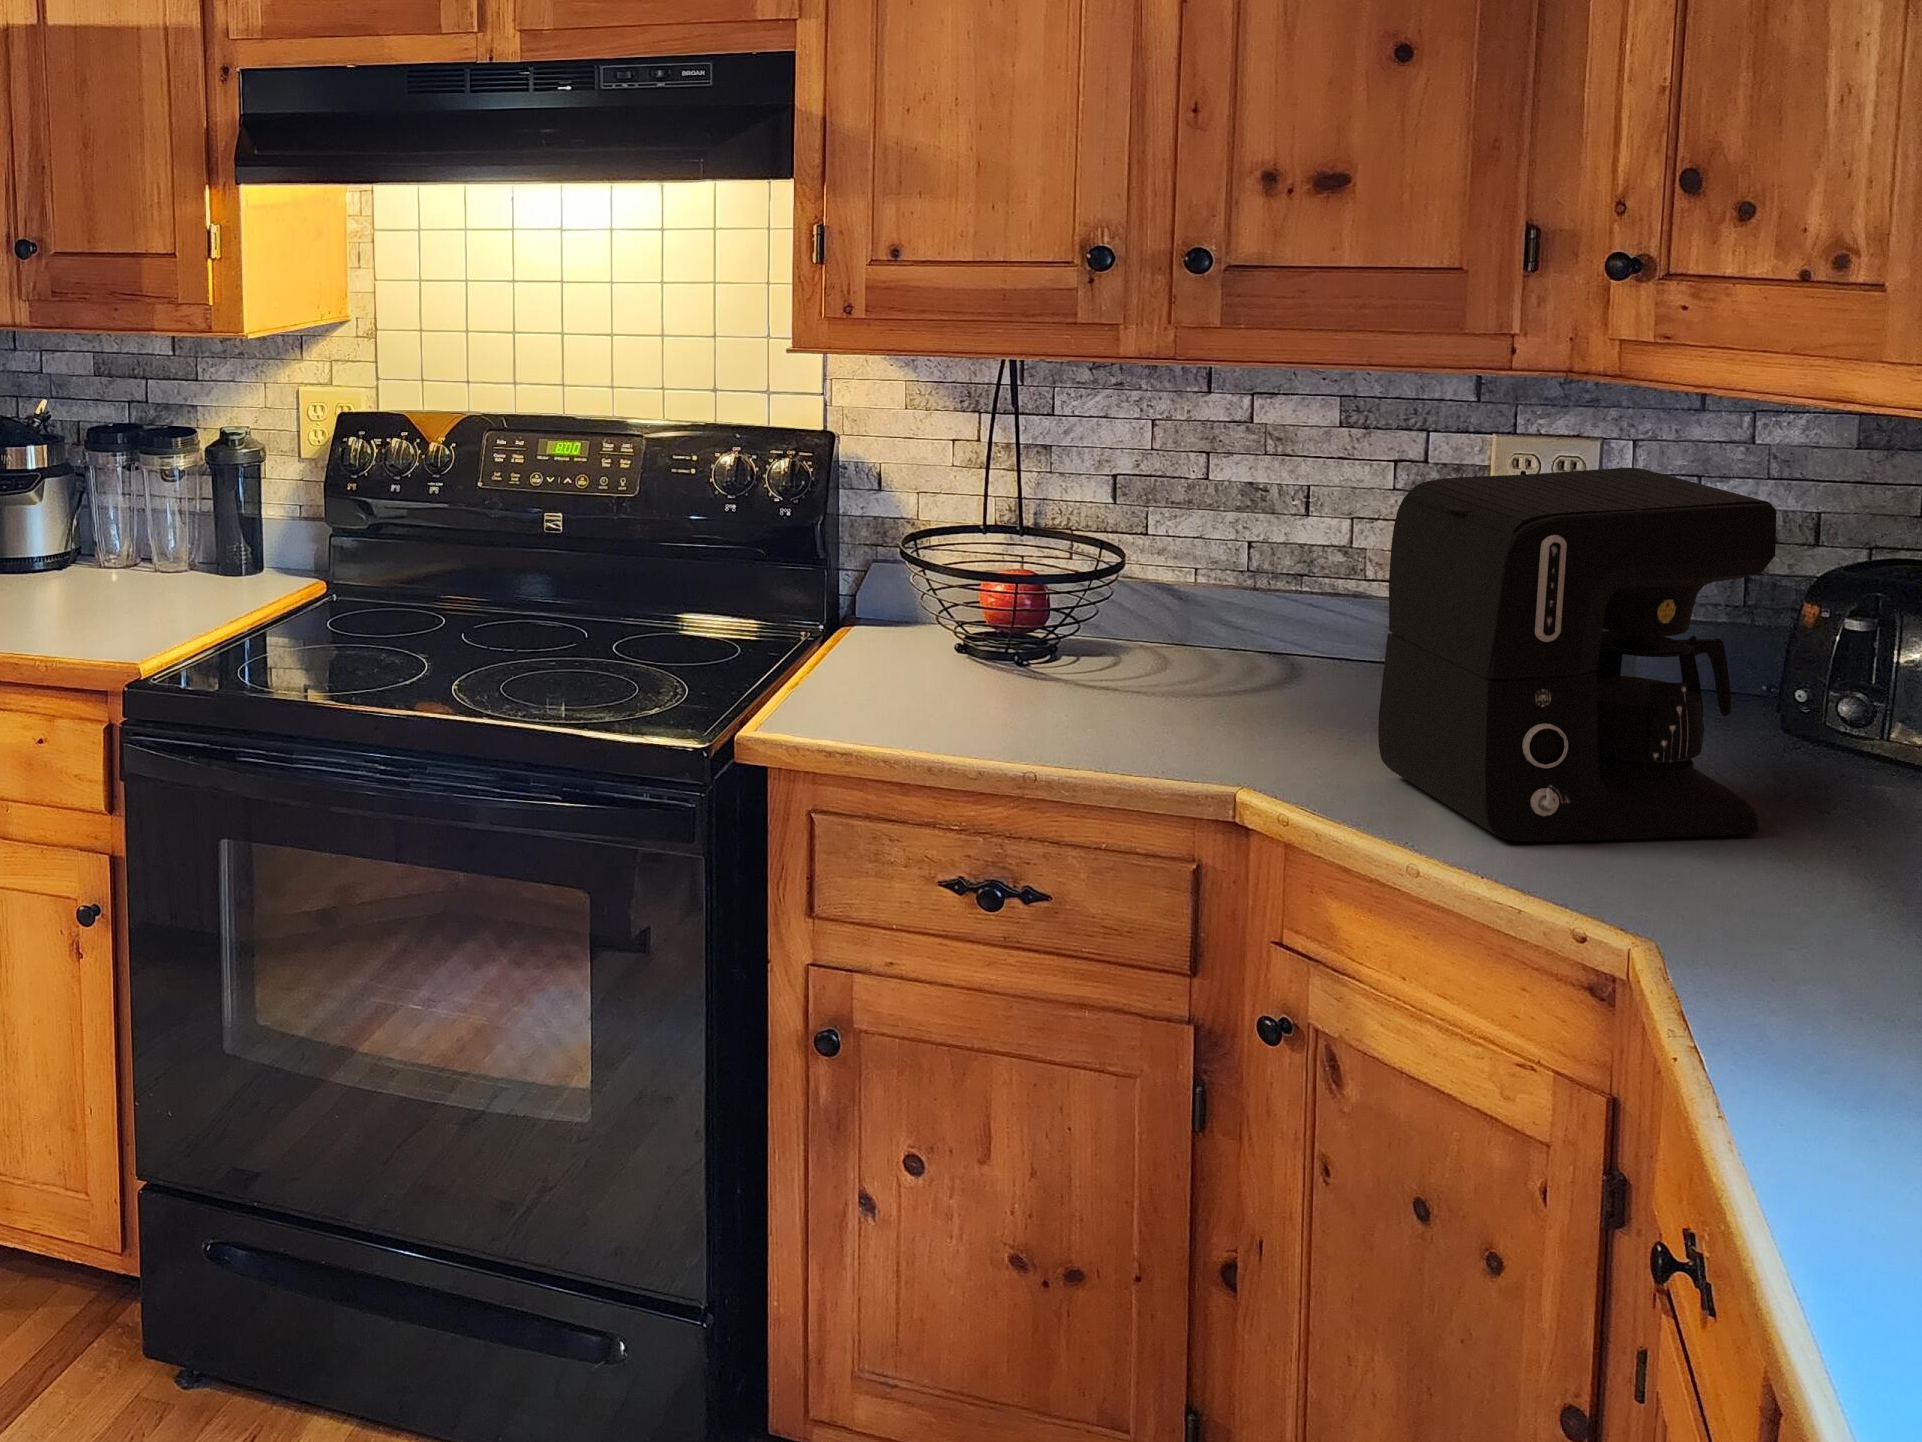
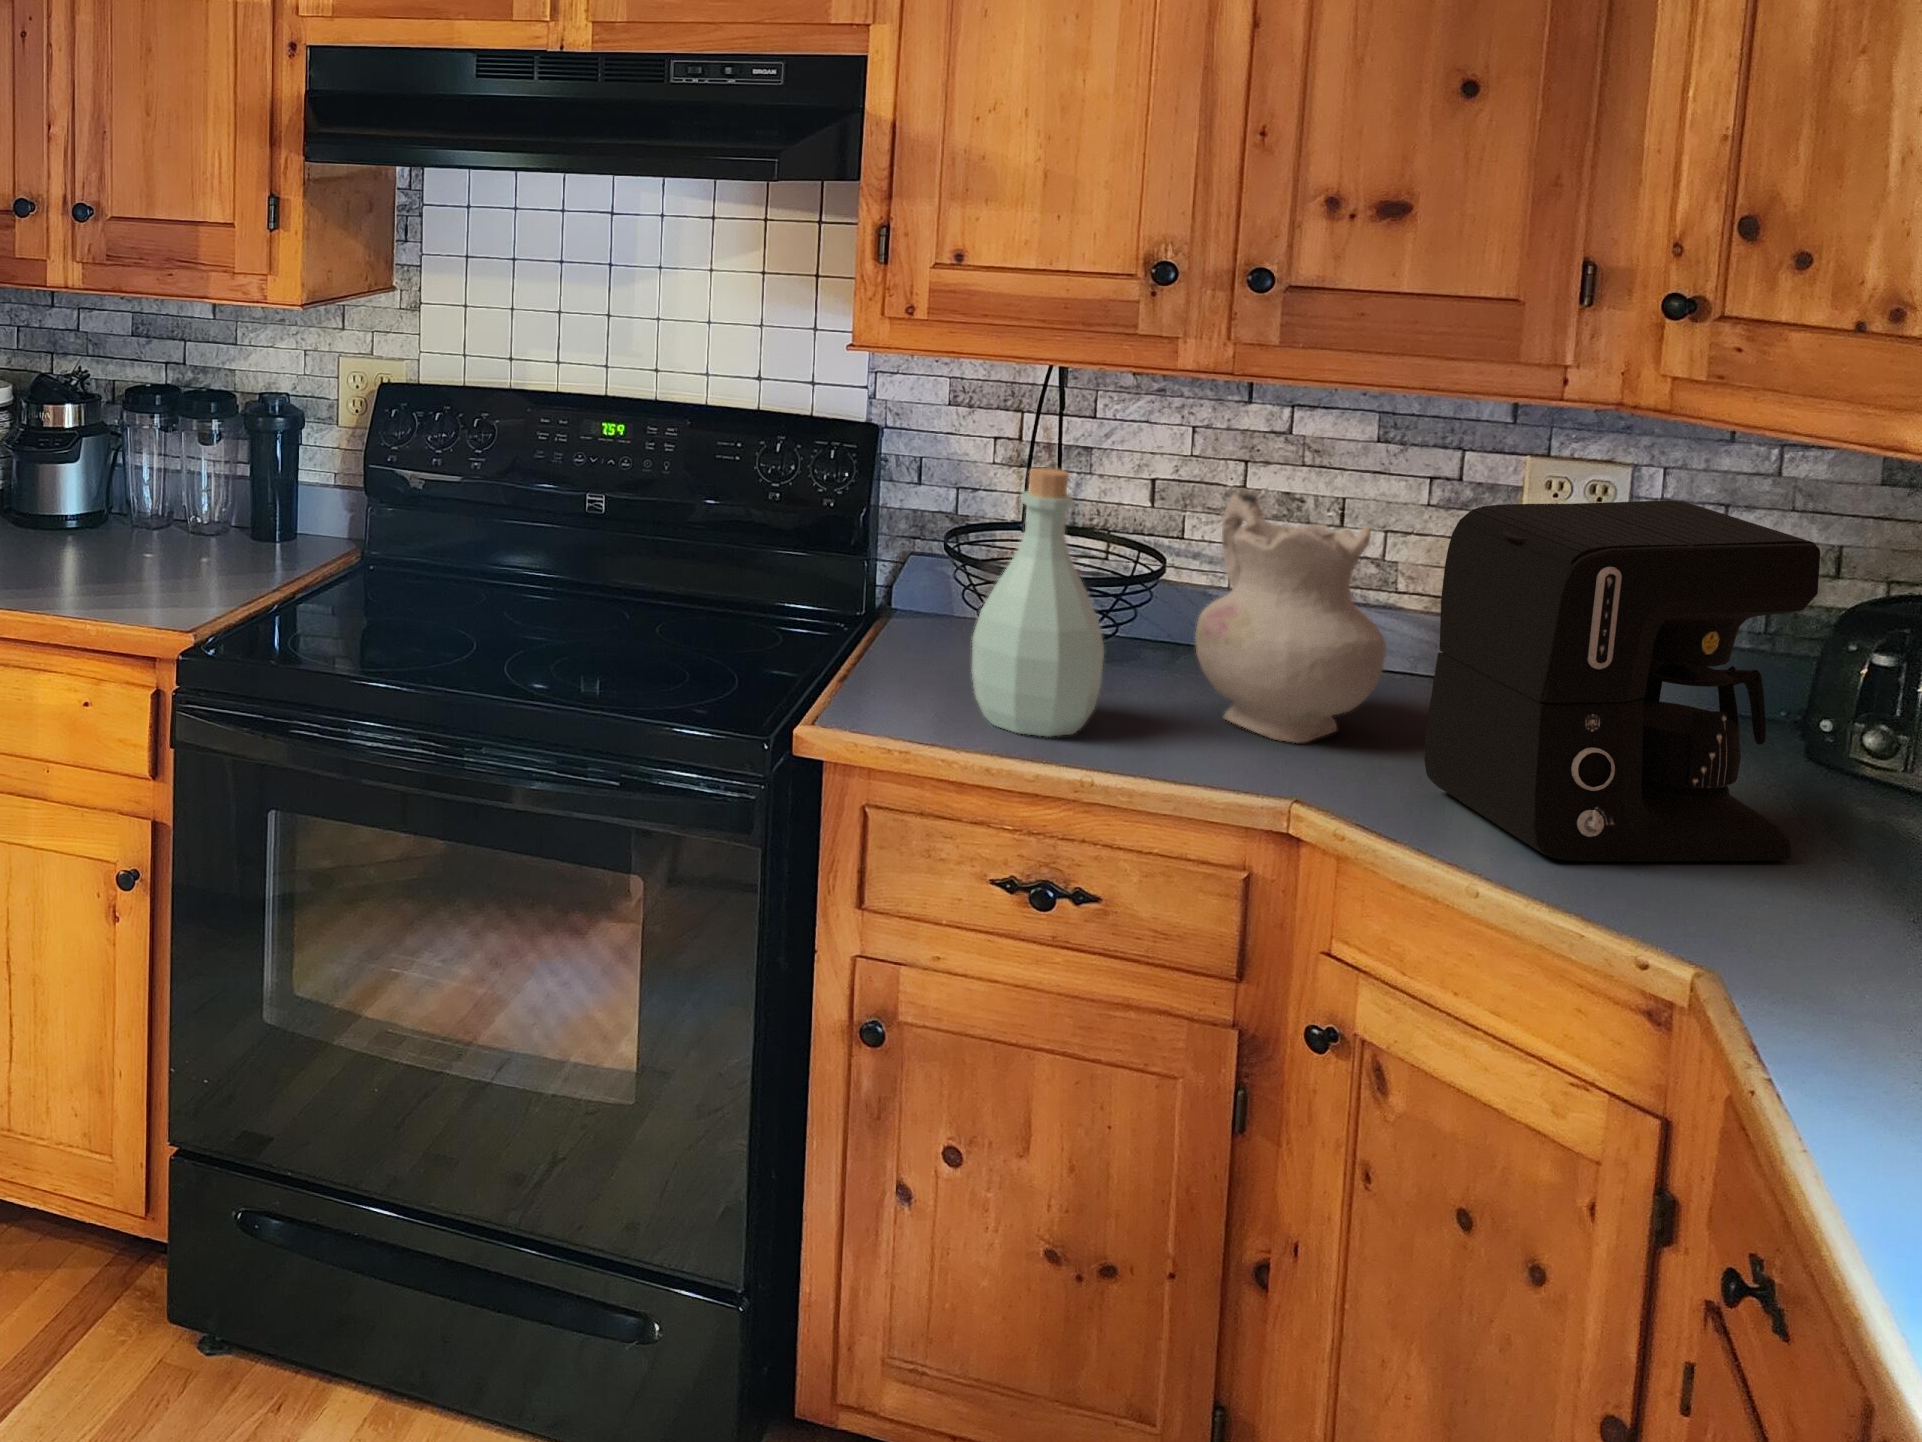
bottle: none [917,462,1052,736] -> present [971,468,1104,736]
ceramic pitcher: none [1148,475,1343,733] -> present [1195,488,1386,742]

